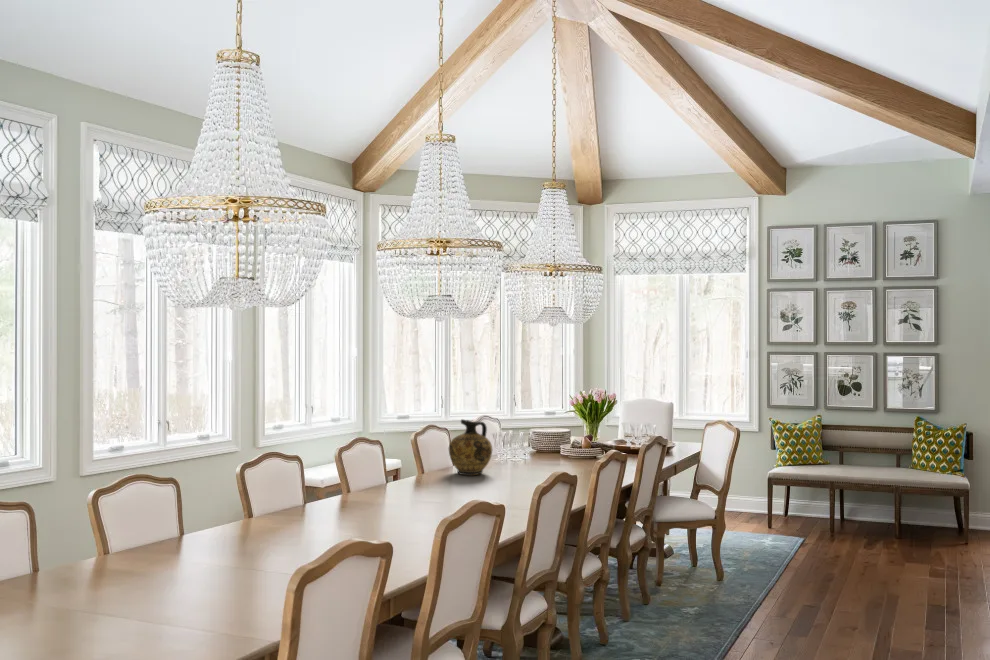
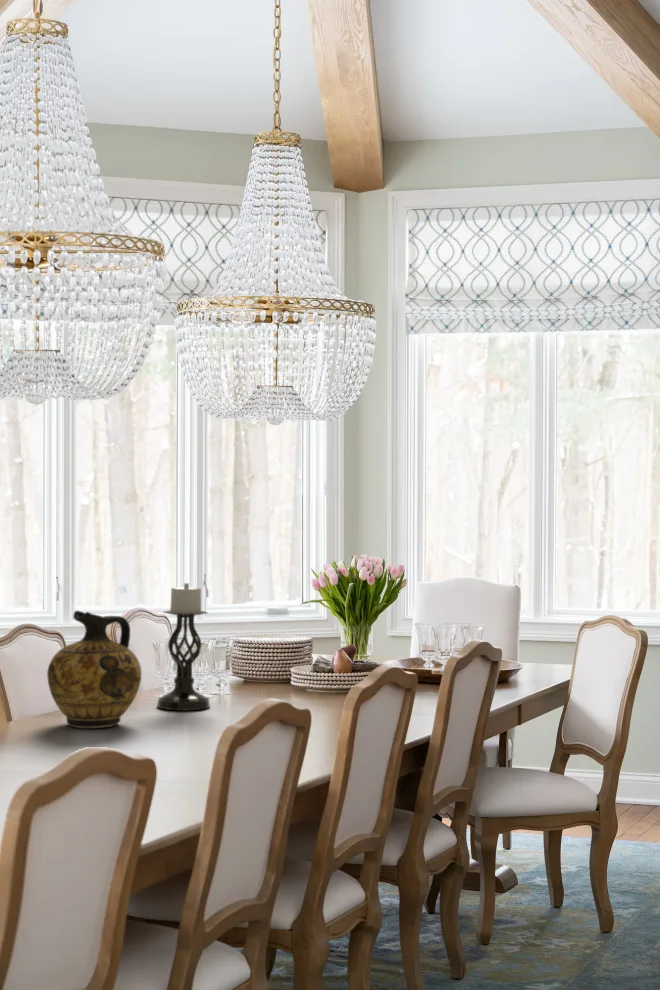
candle holder: none [498,405,523,467] -> present [157,583,210,710]

